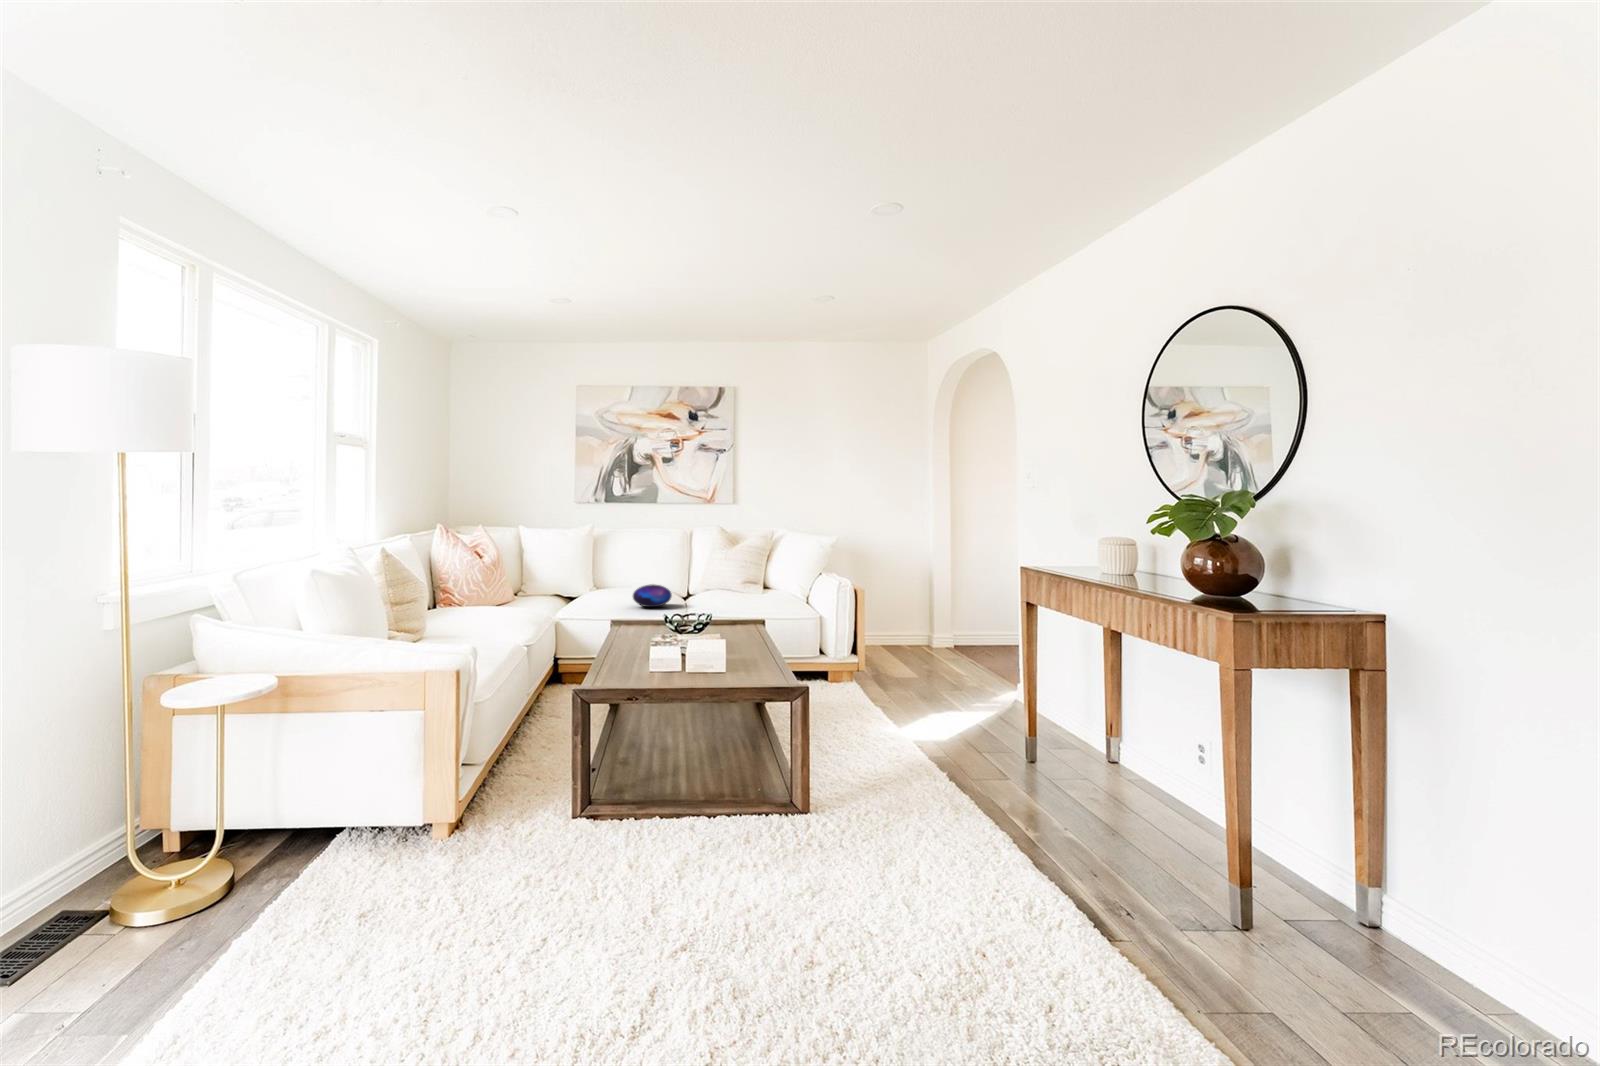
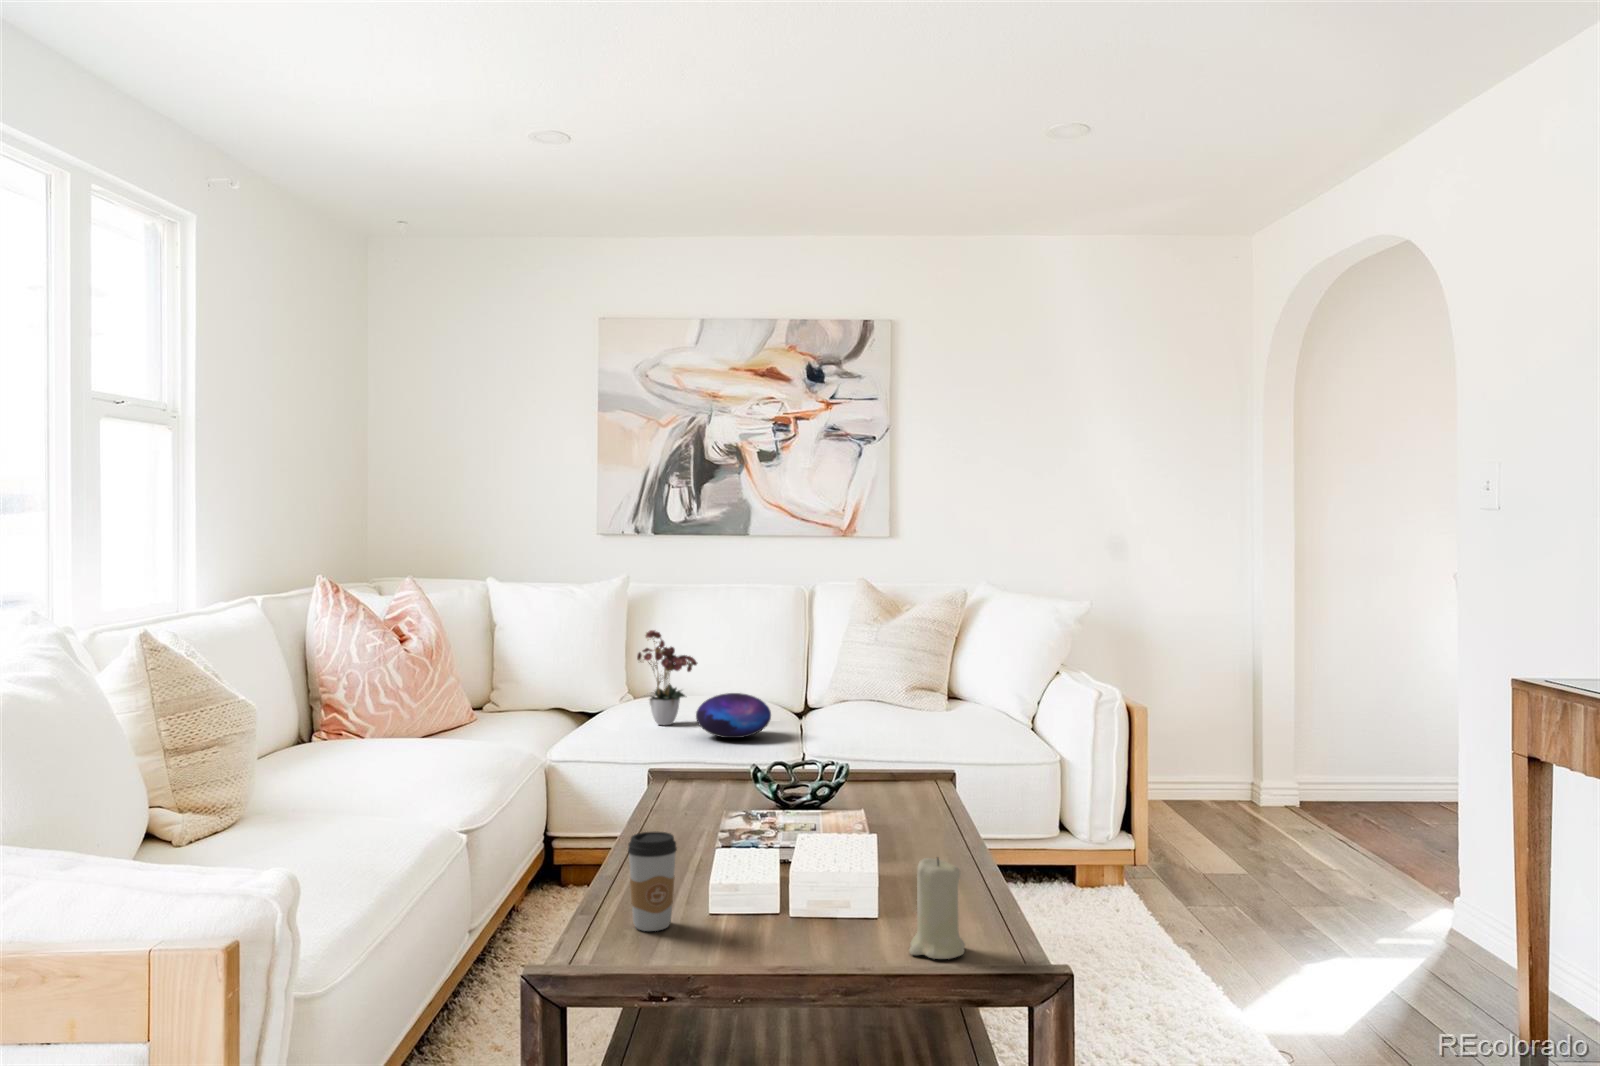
flower arrangement: none [598,551,635,602] -> present [637,630,697,725]
coffee cup: none [613,636,635,677] -> present [628,832,677,931]
candle: none [735,640,758,681] -> present [909,858,965,959]

